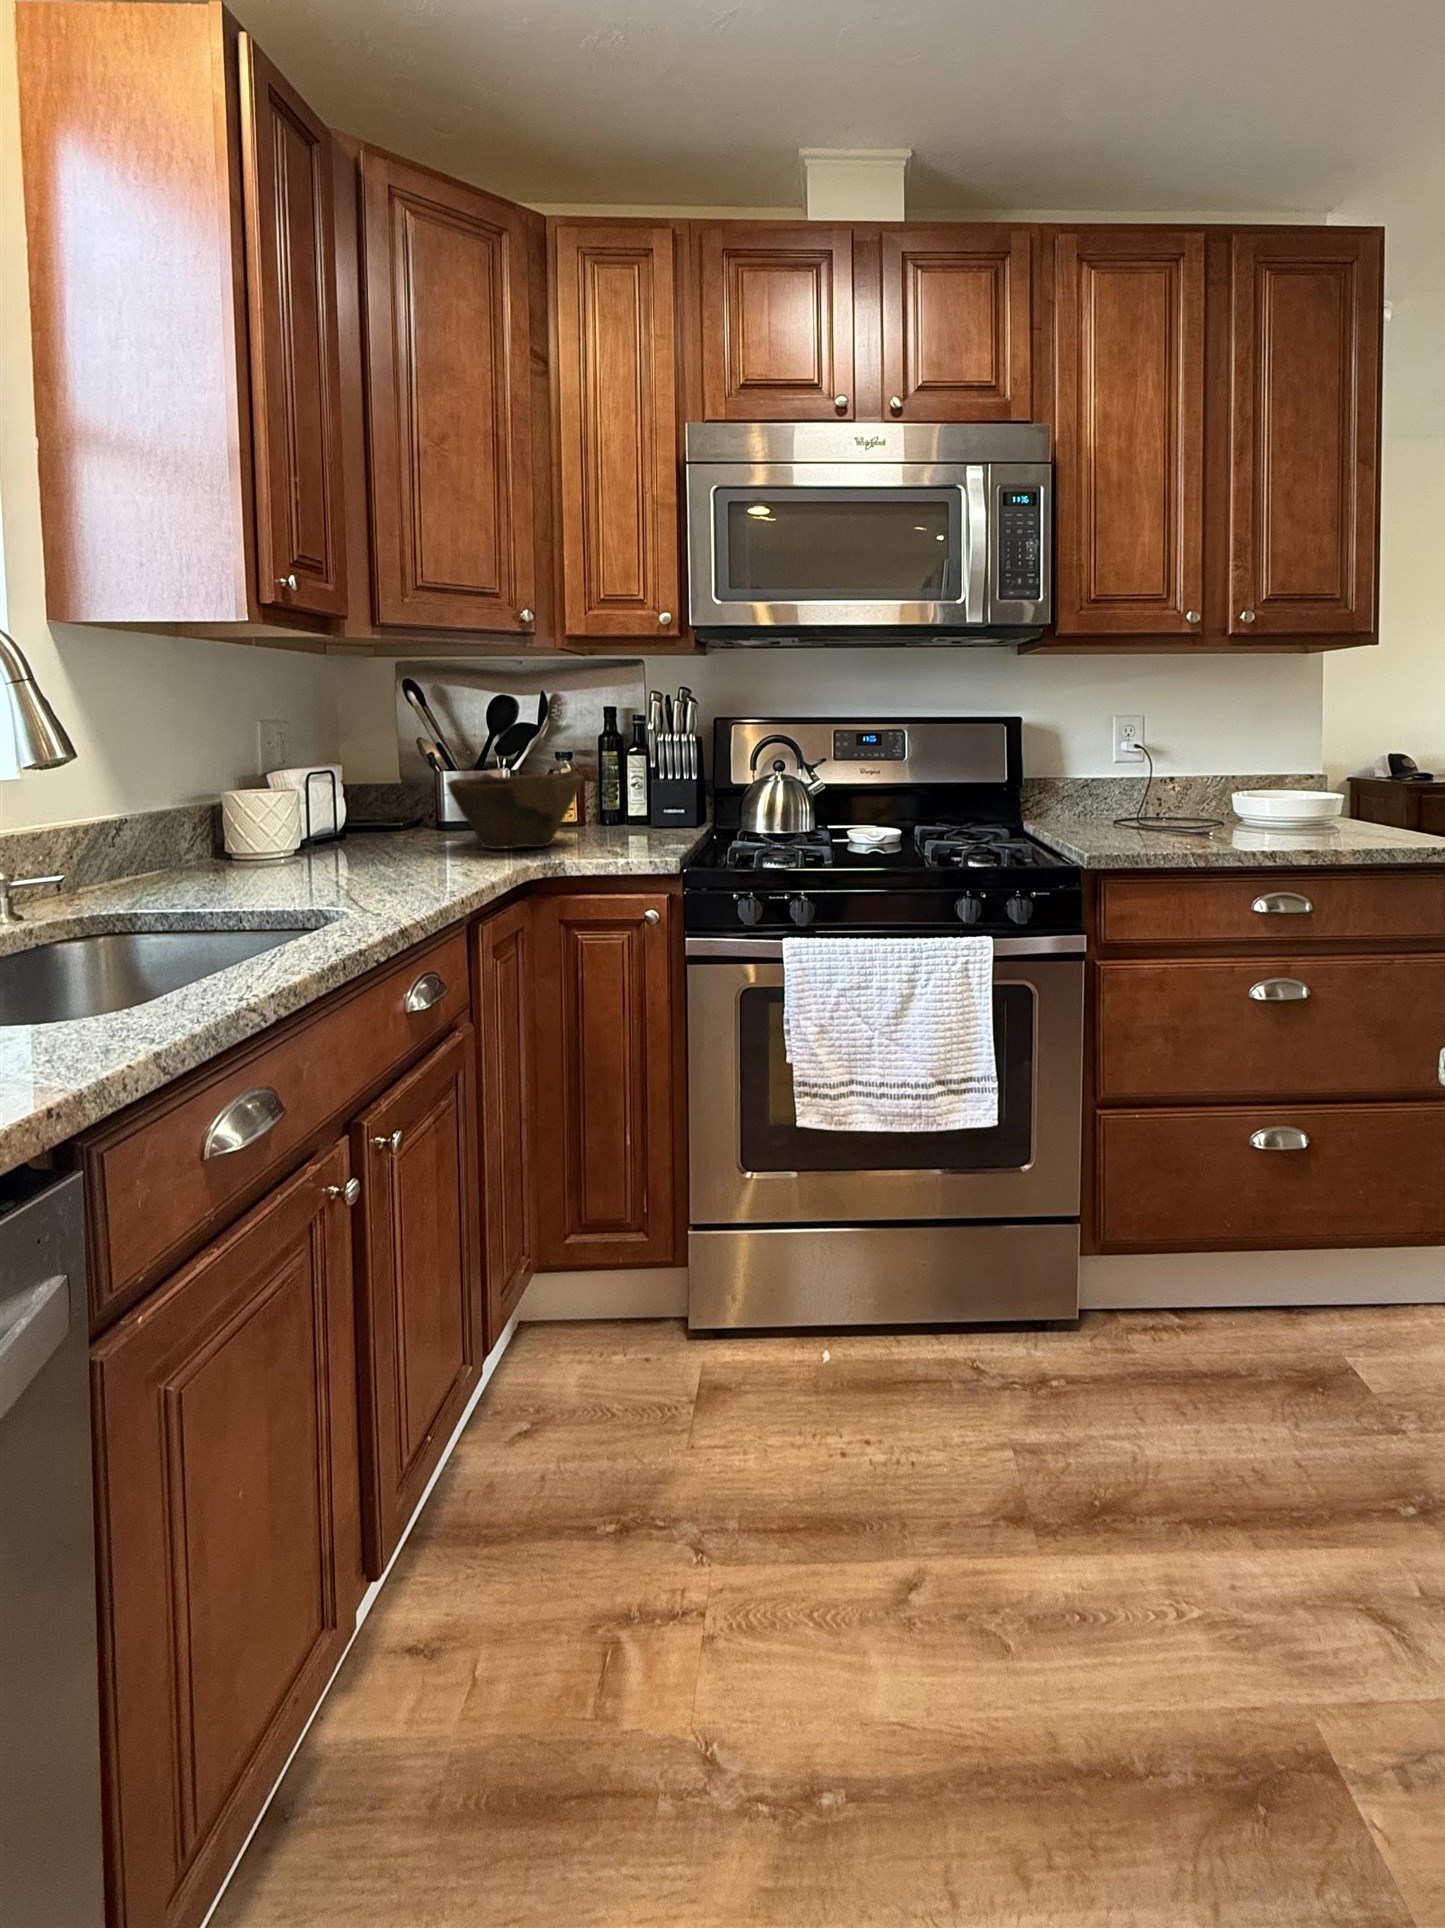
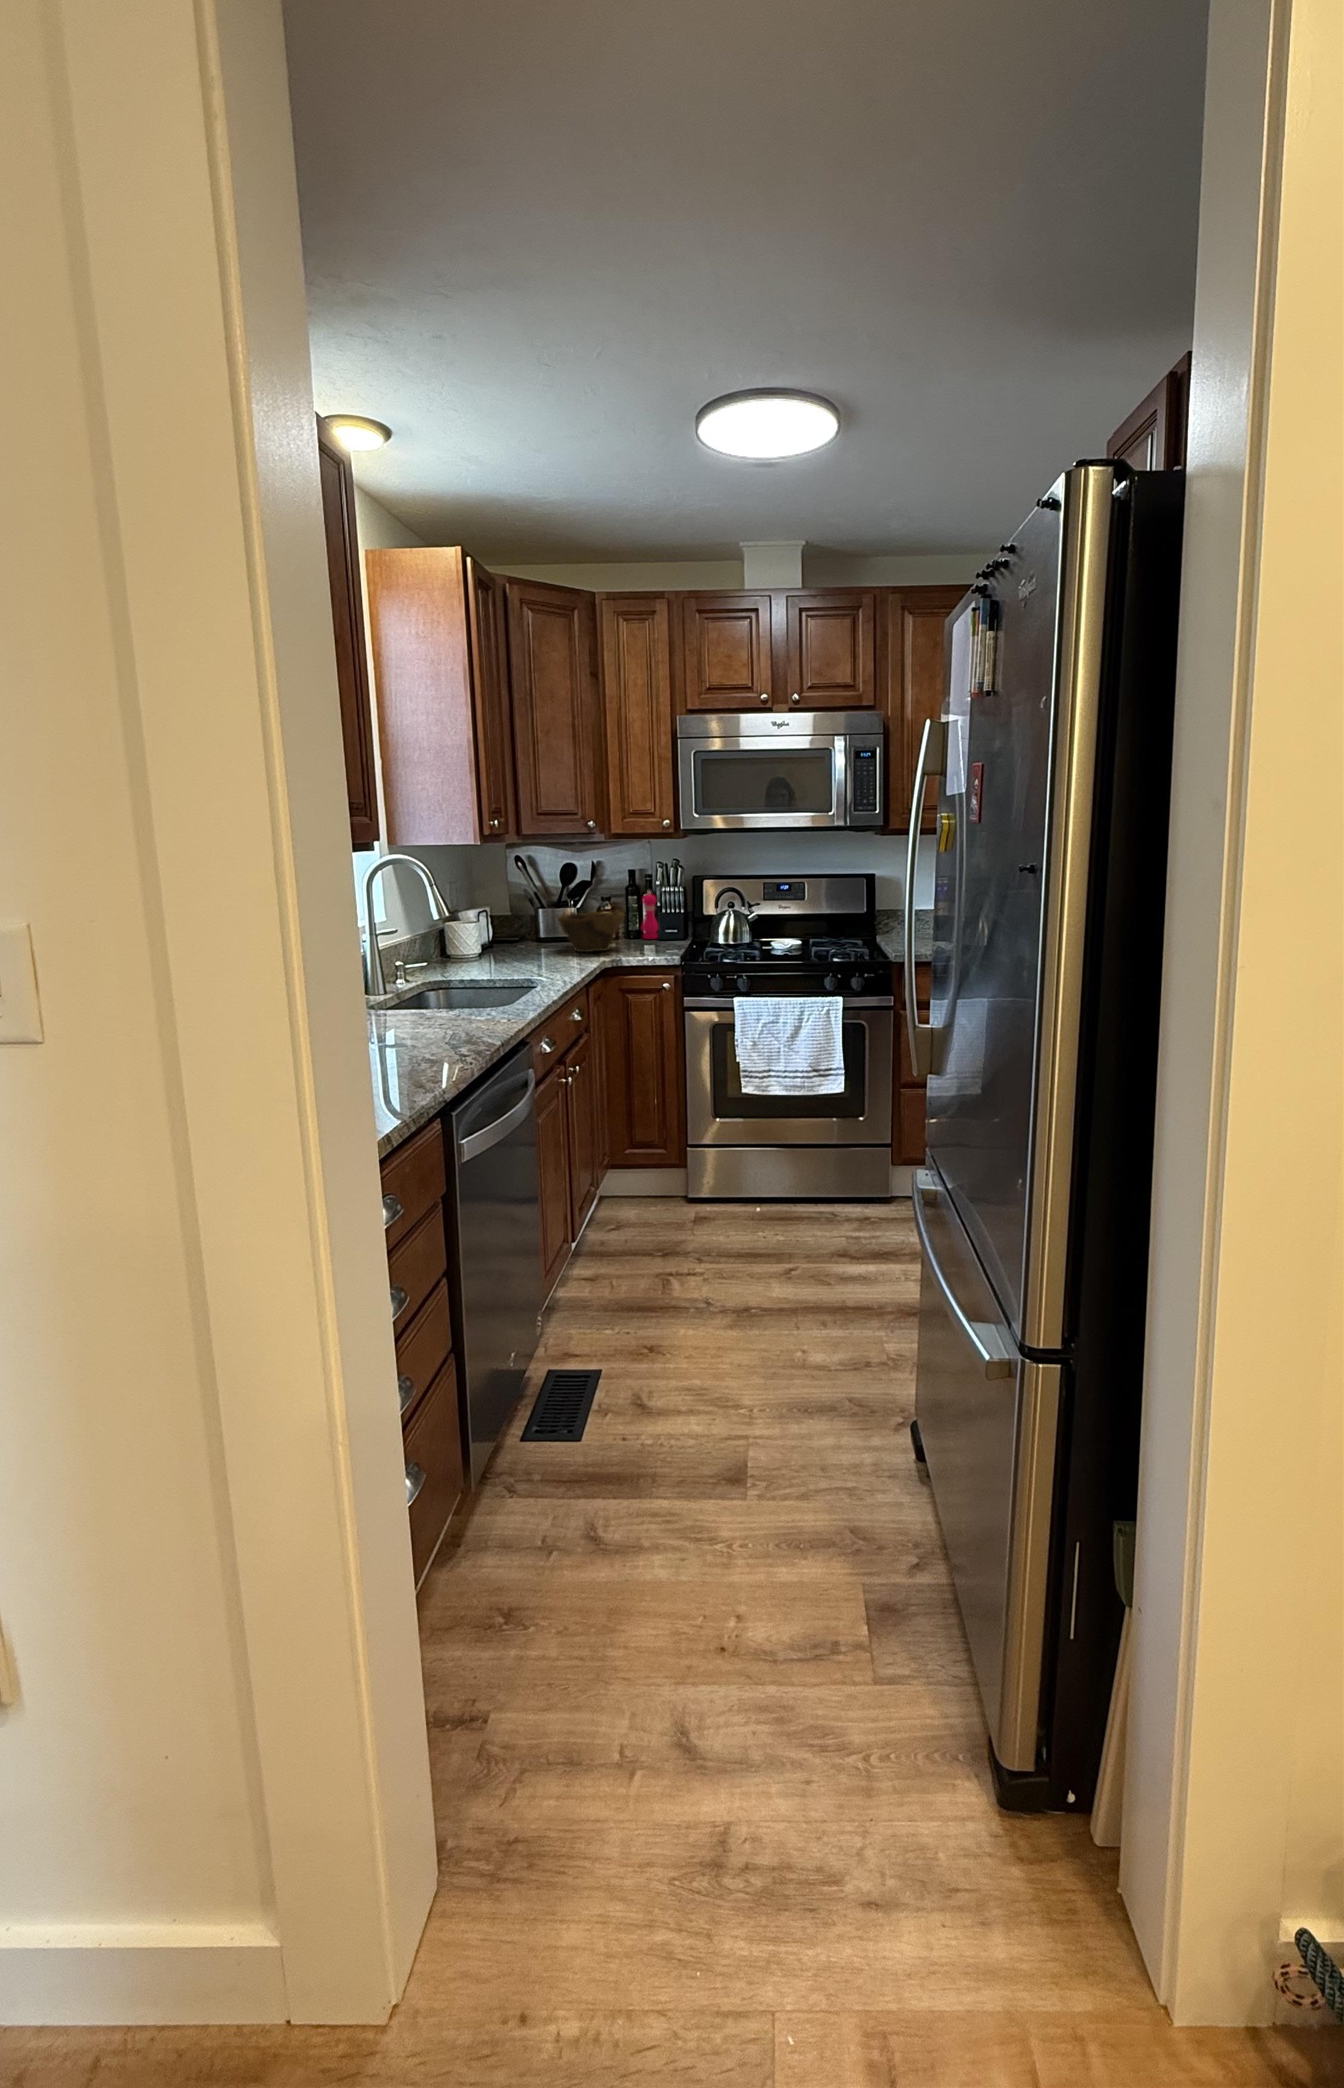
pepper mill: none [624,739,655,825] -> present [641,891,658,939]

